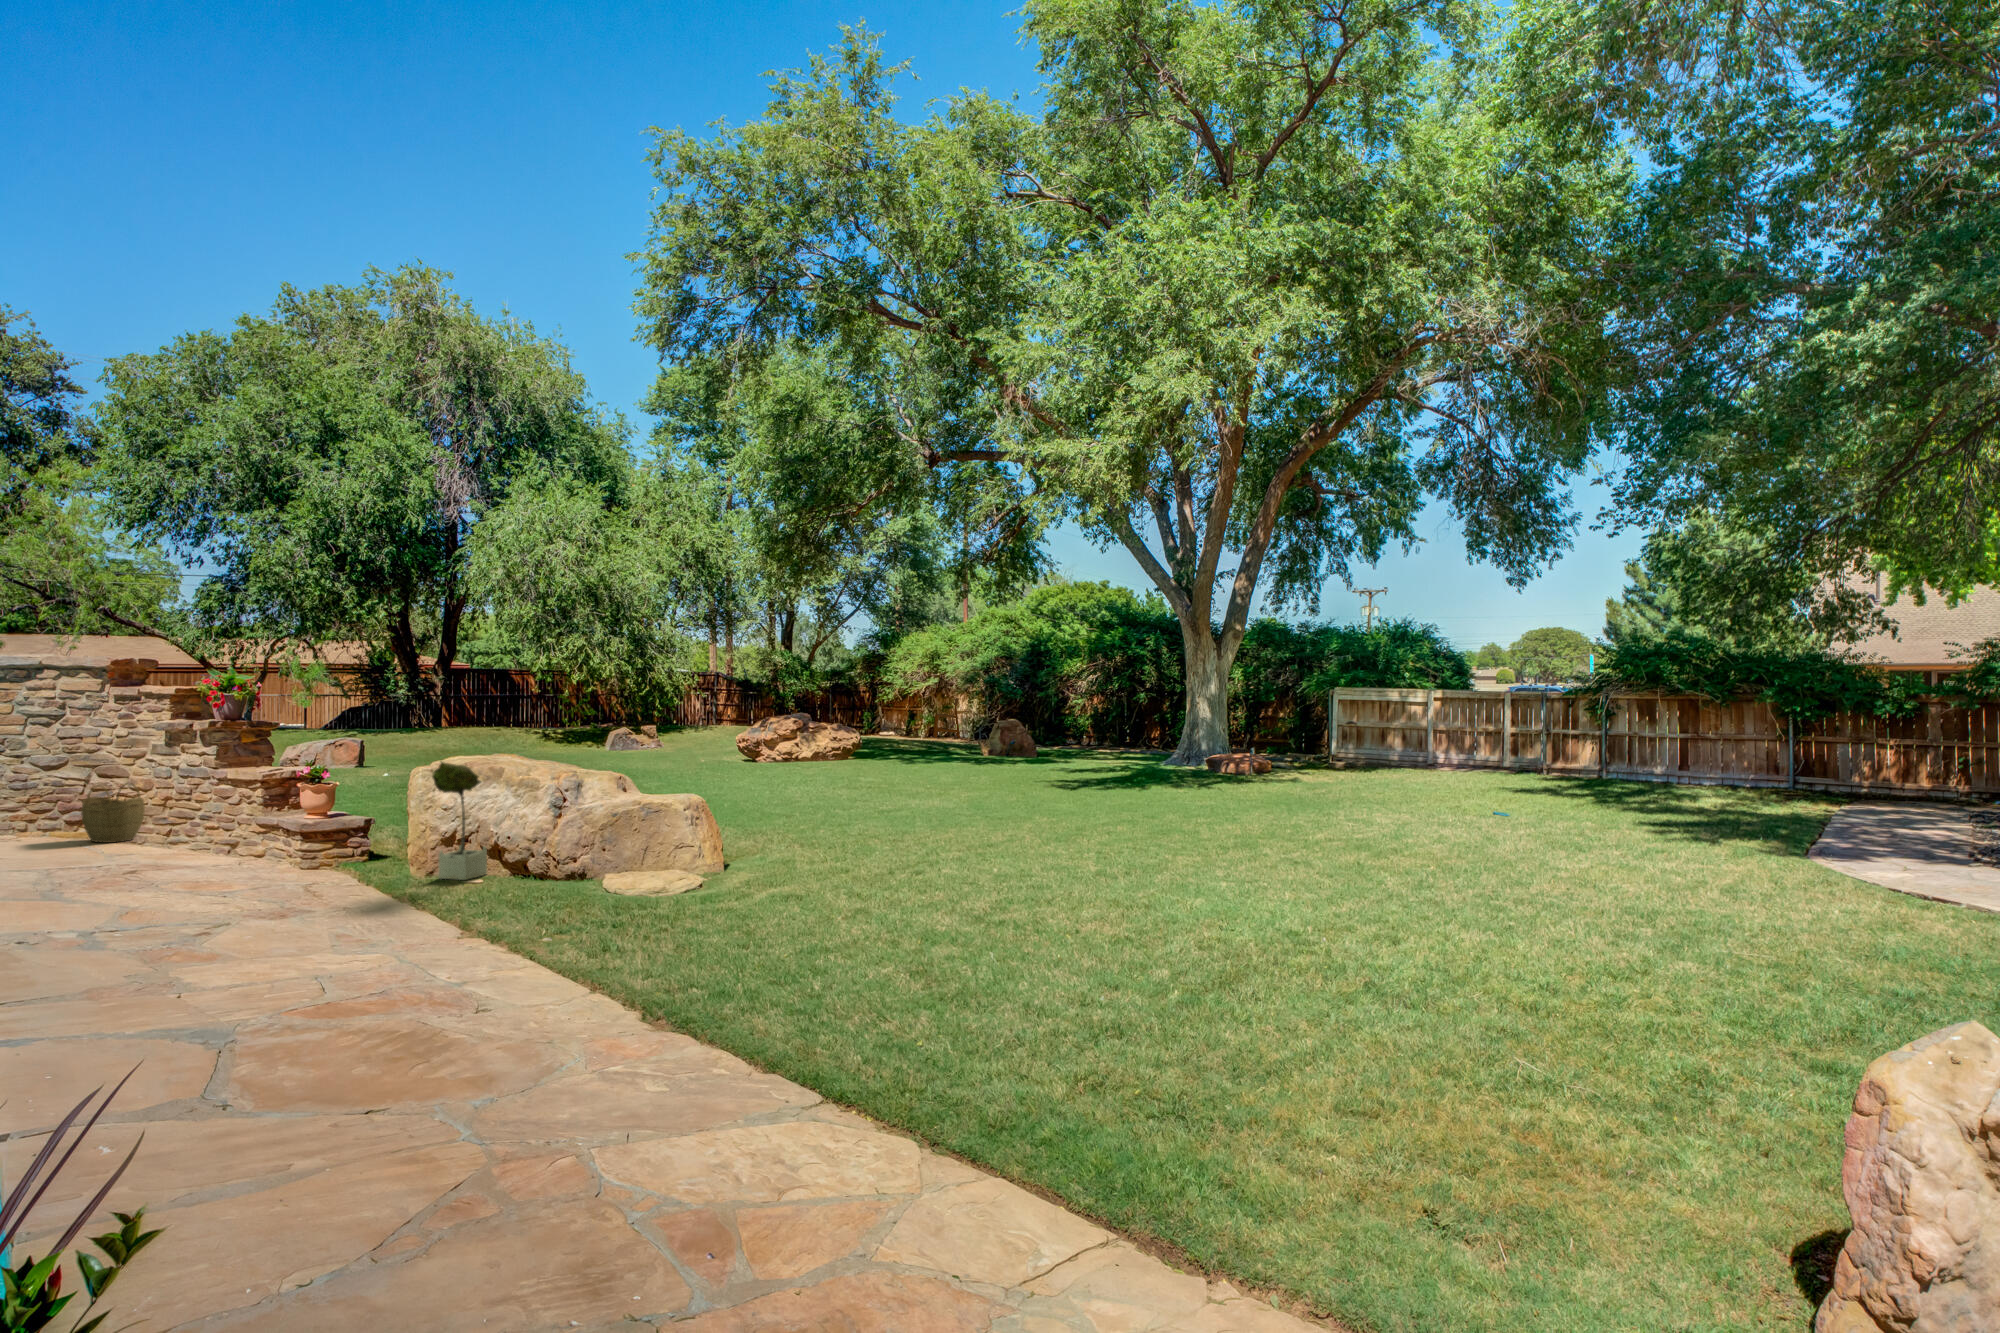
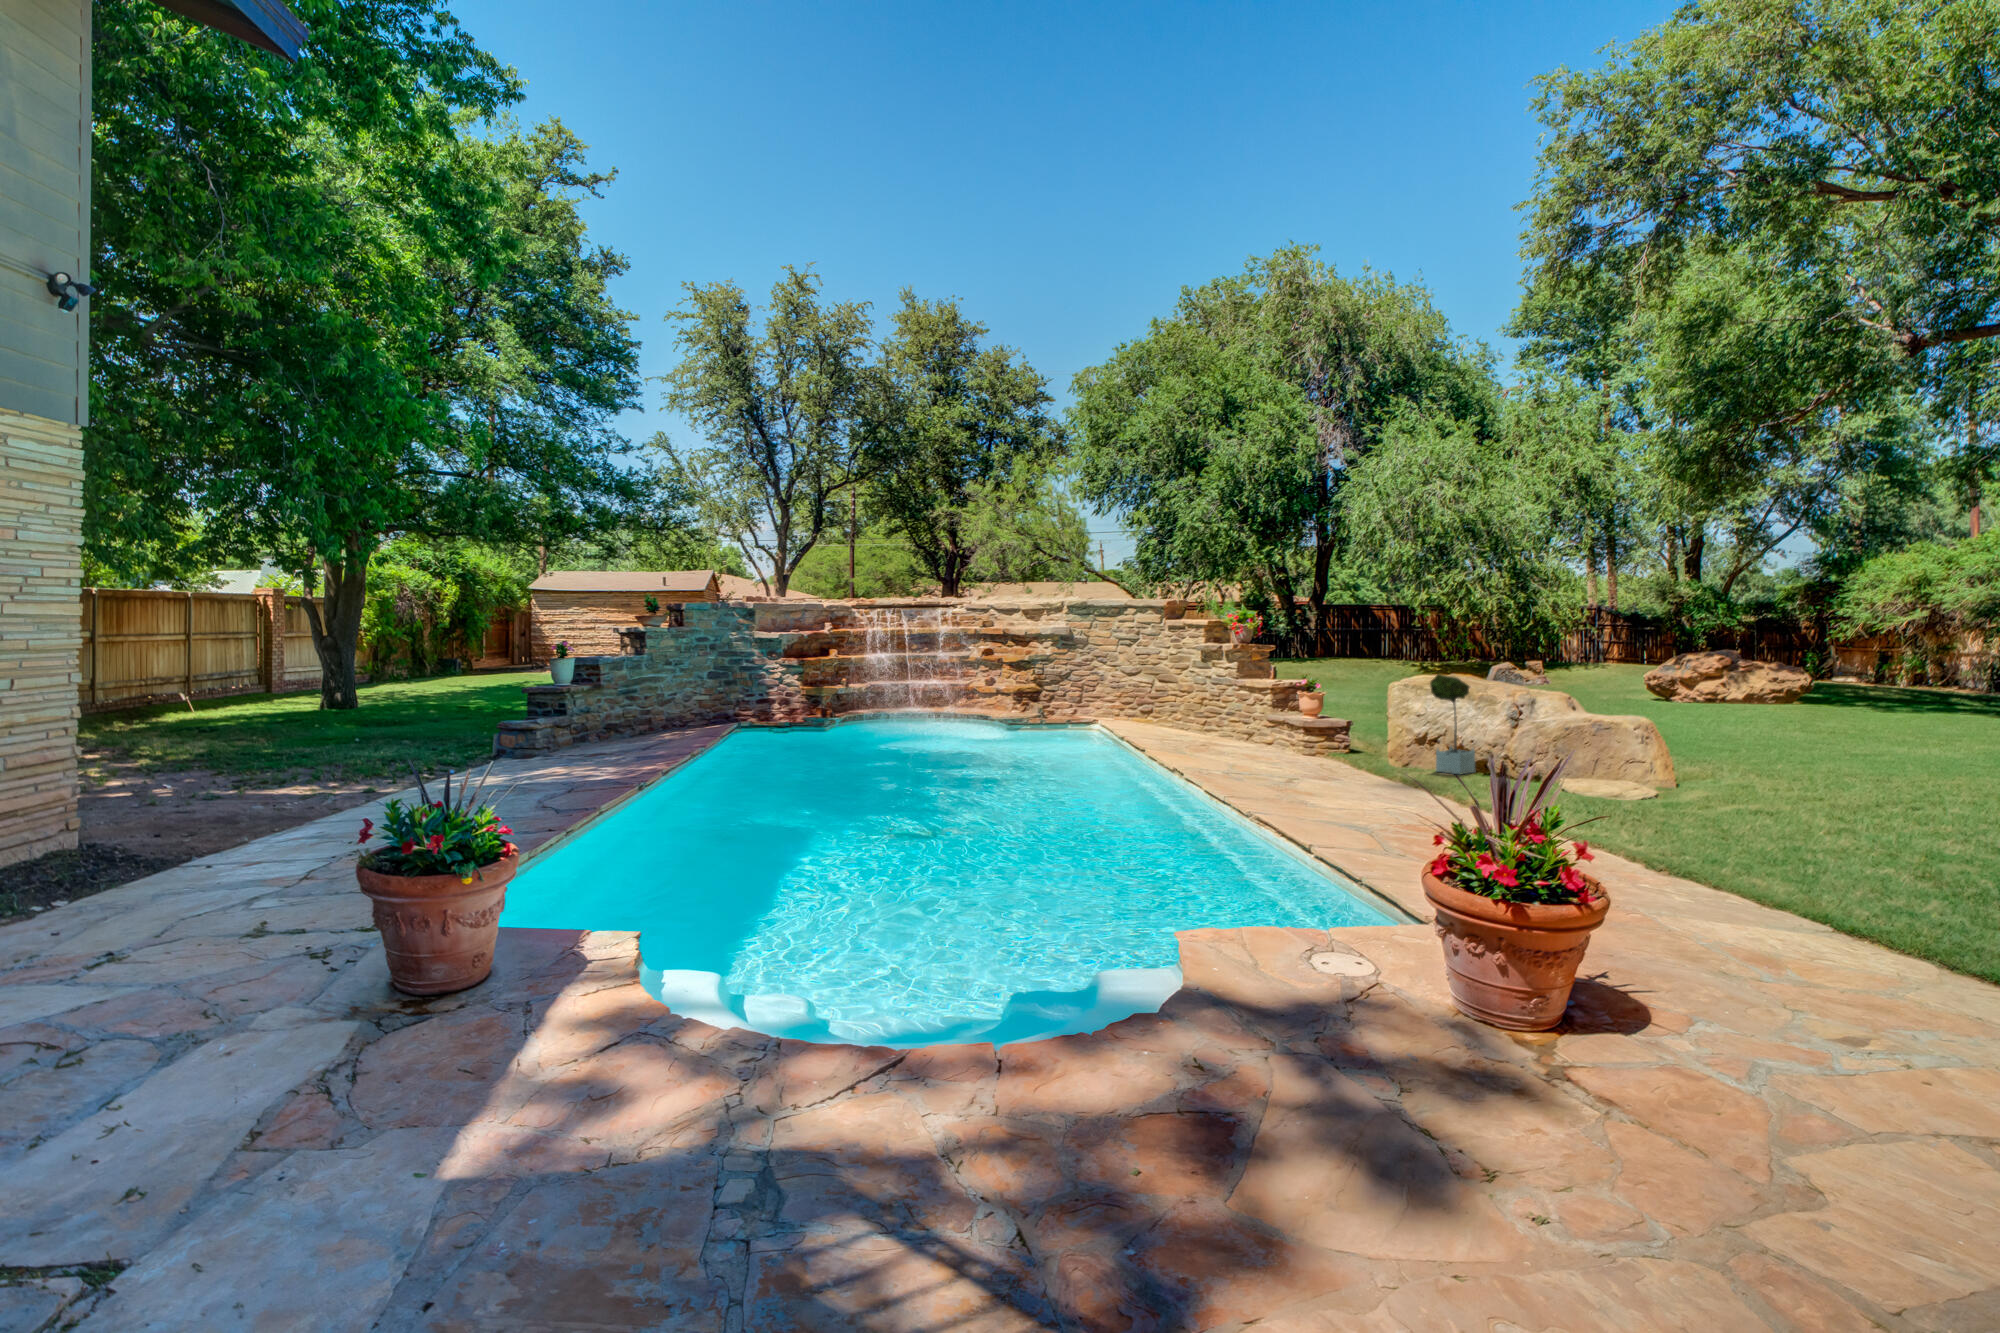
bench: present [933,698,960,738] -> none [1902,634,1948,684]
woven basket: present [81,784,145,843] -> none [1152,687,1188,730]

